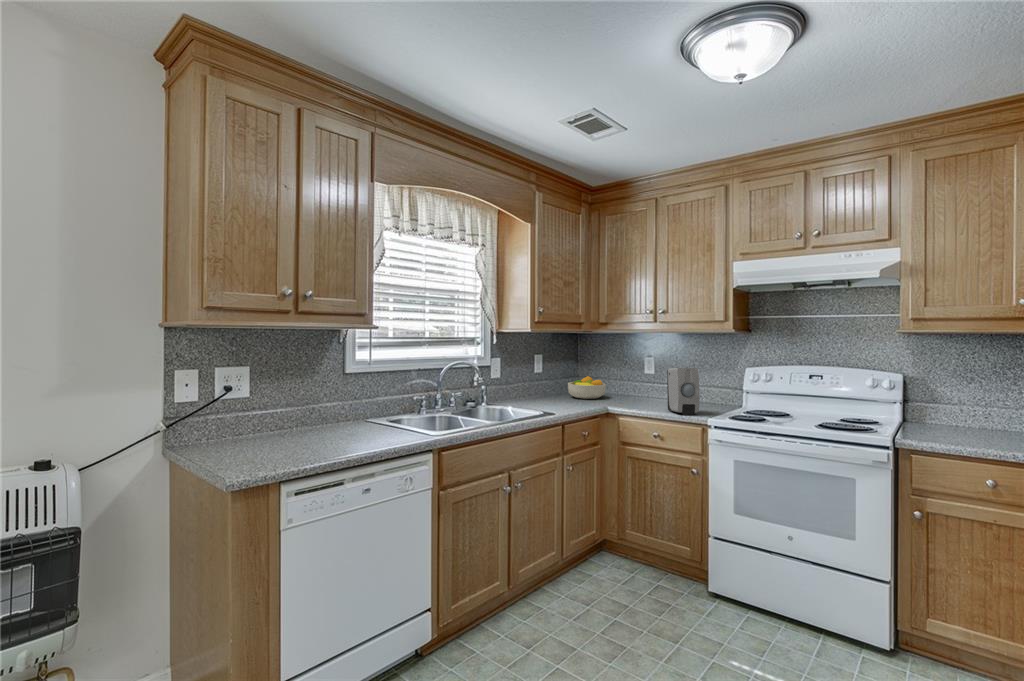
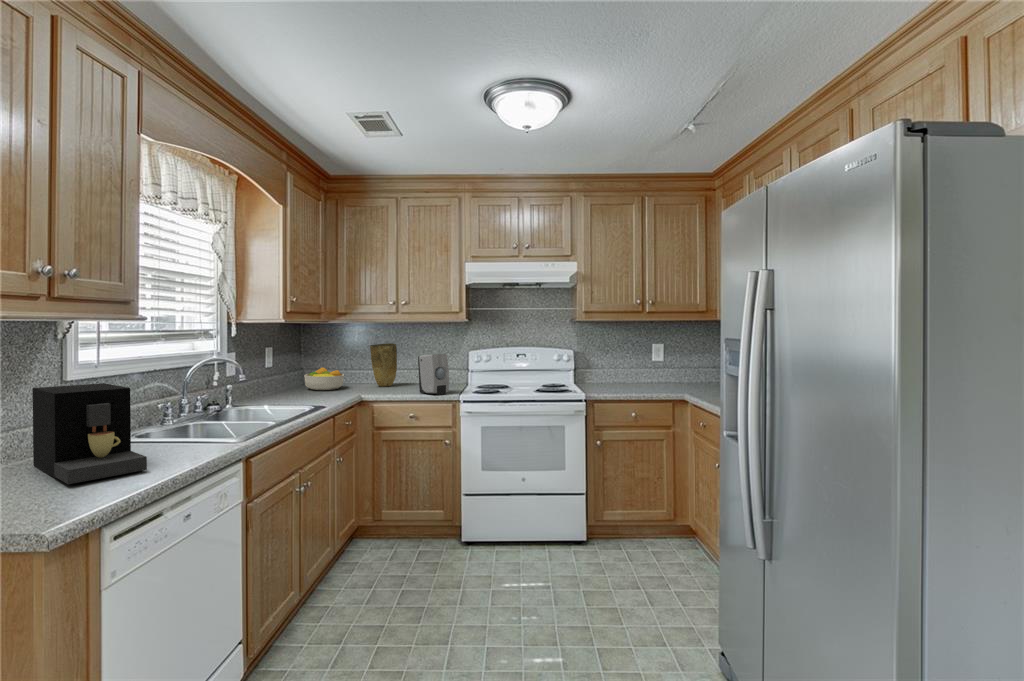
vase: none [631,354,660,400] -> present [370,343,397,387]
coffee maker: none [297,377,354,448] -> present [32,383,147,484]

